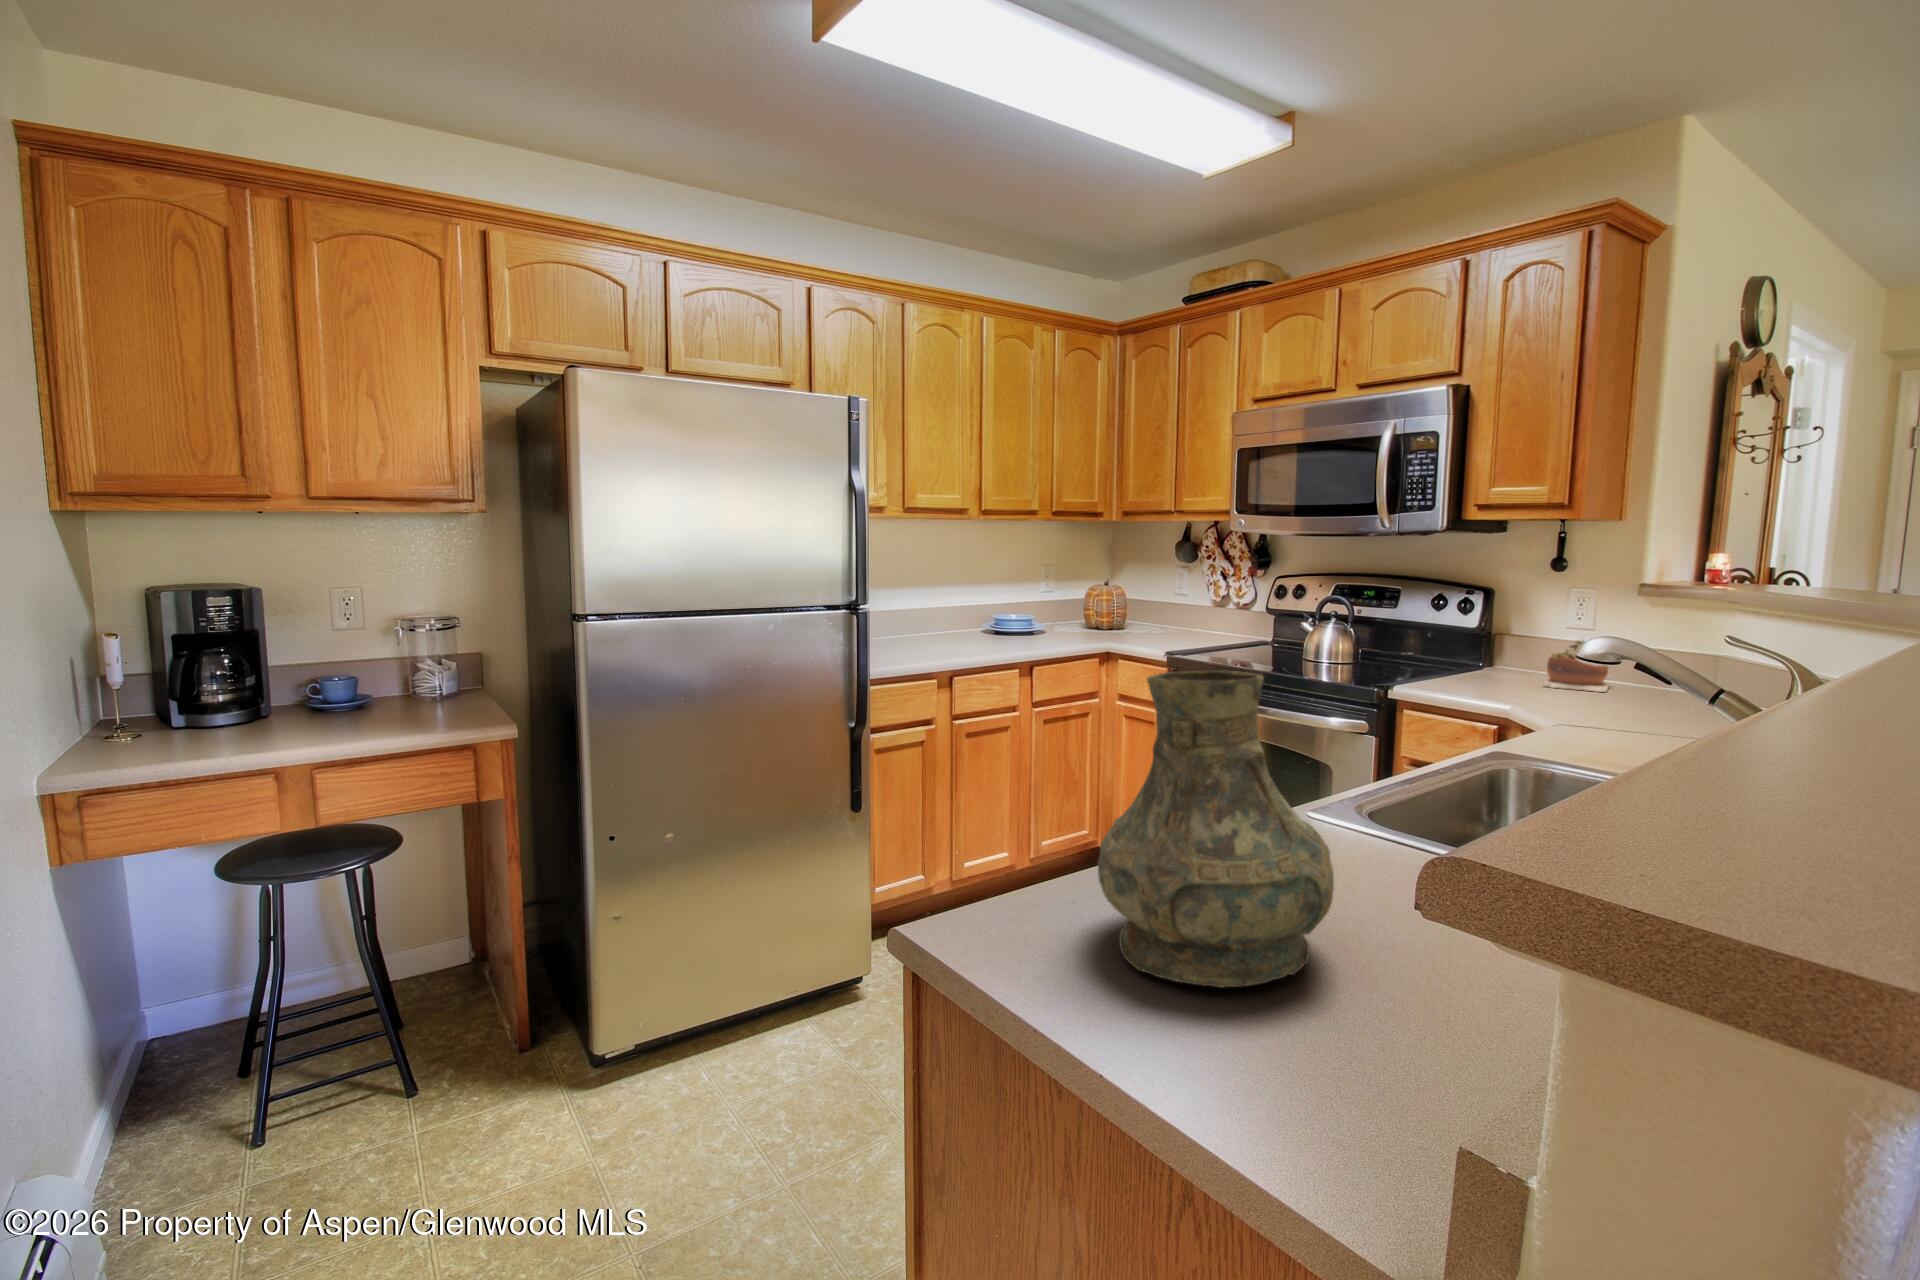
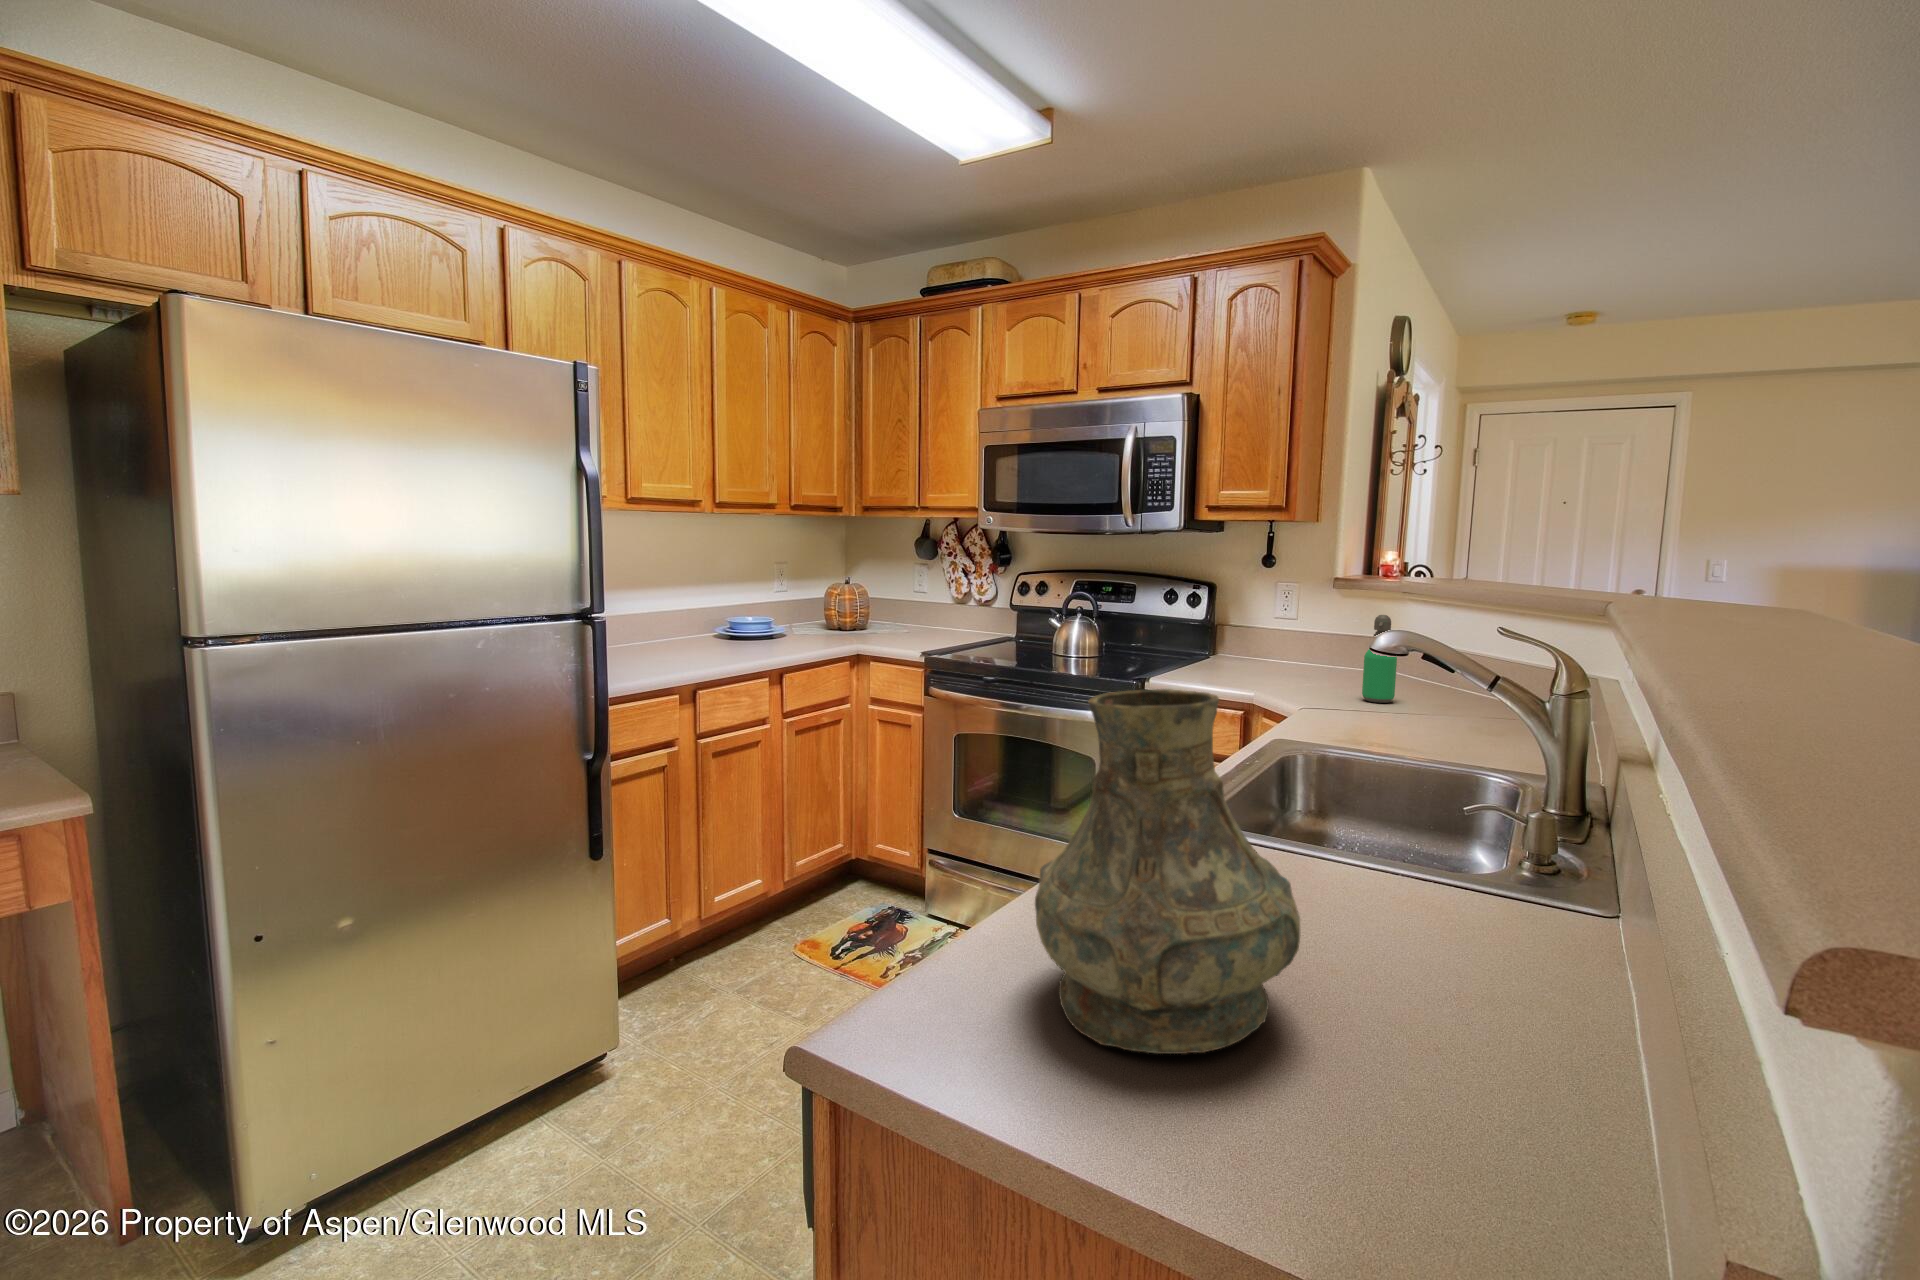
soap dispenser: none [1642,624,1688,723] -> present [1362,615,1397,703]
succulent plant: present [1542,640,1610,692] -> none [1267,629,1319,676]

